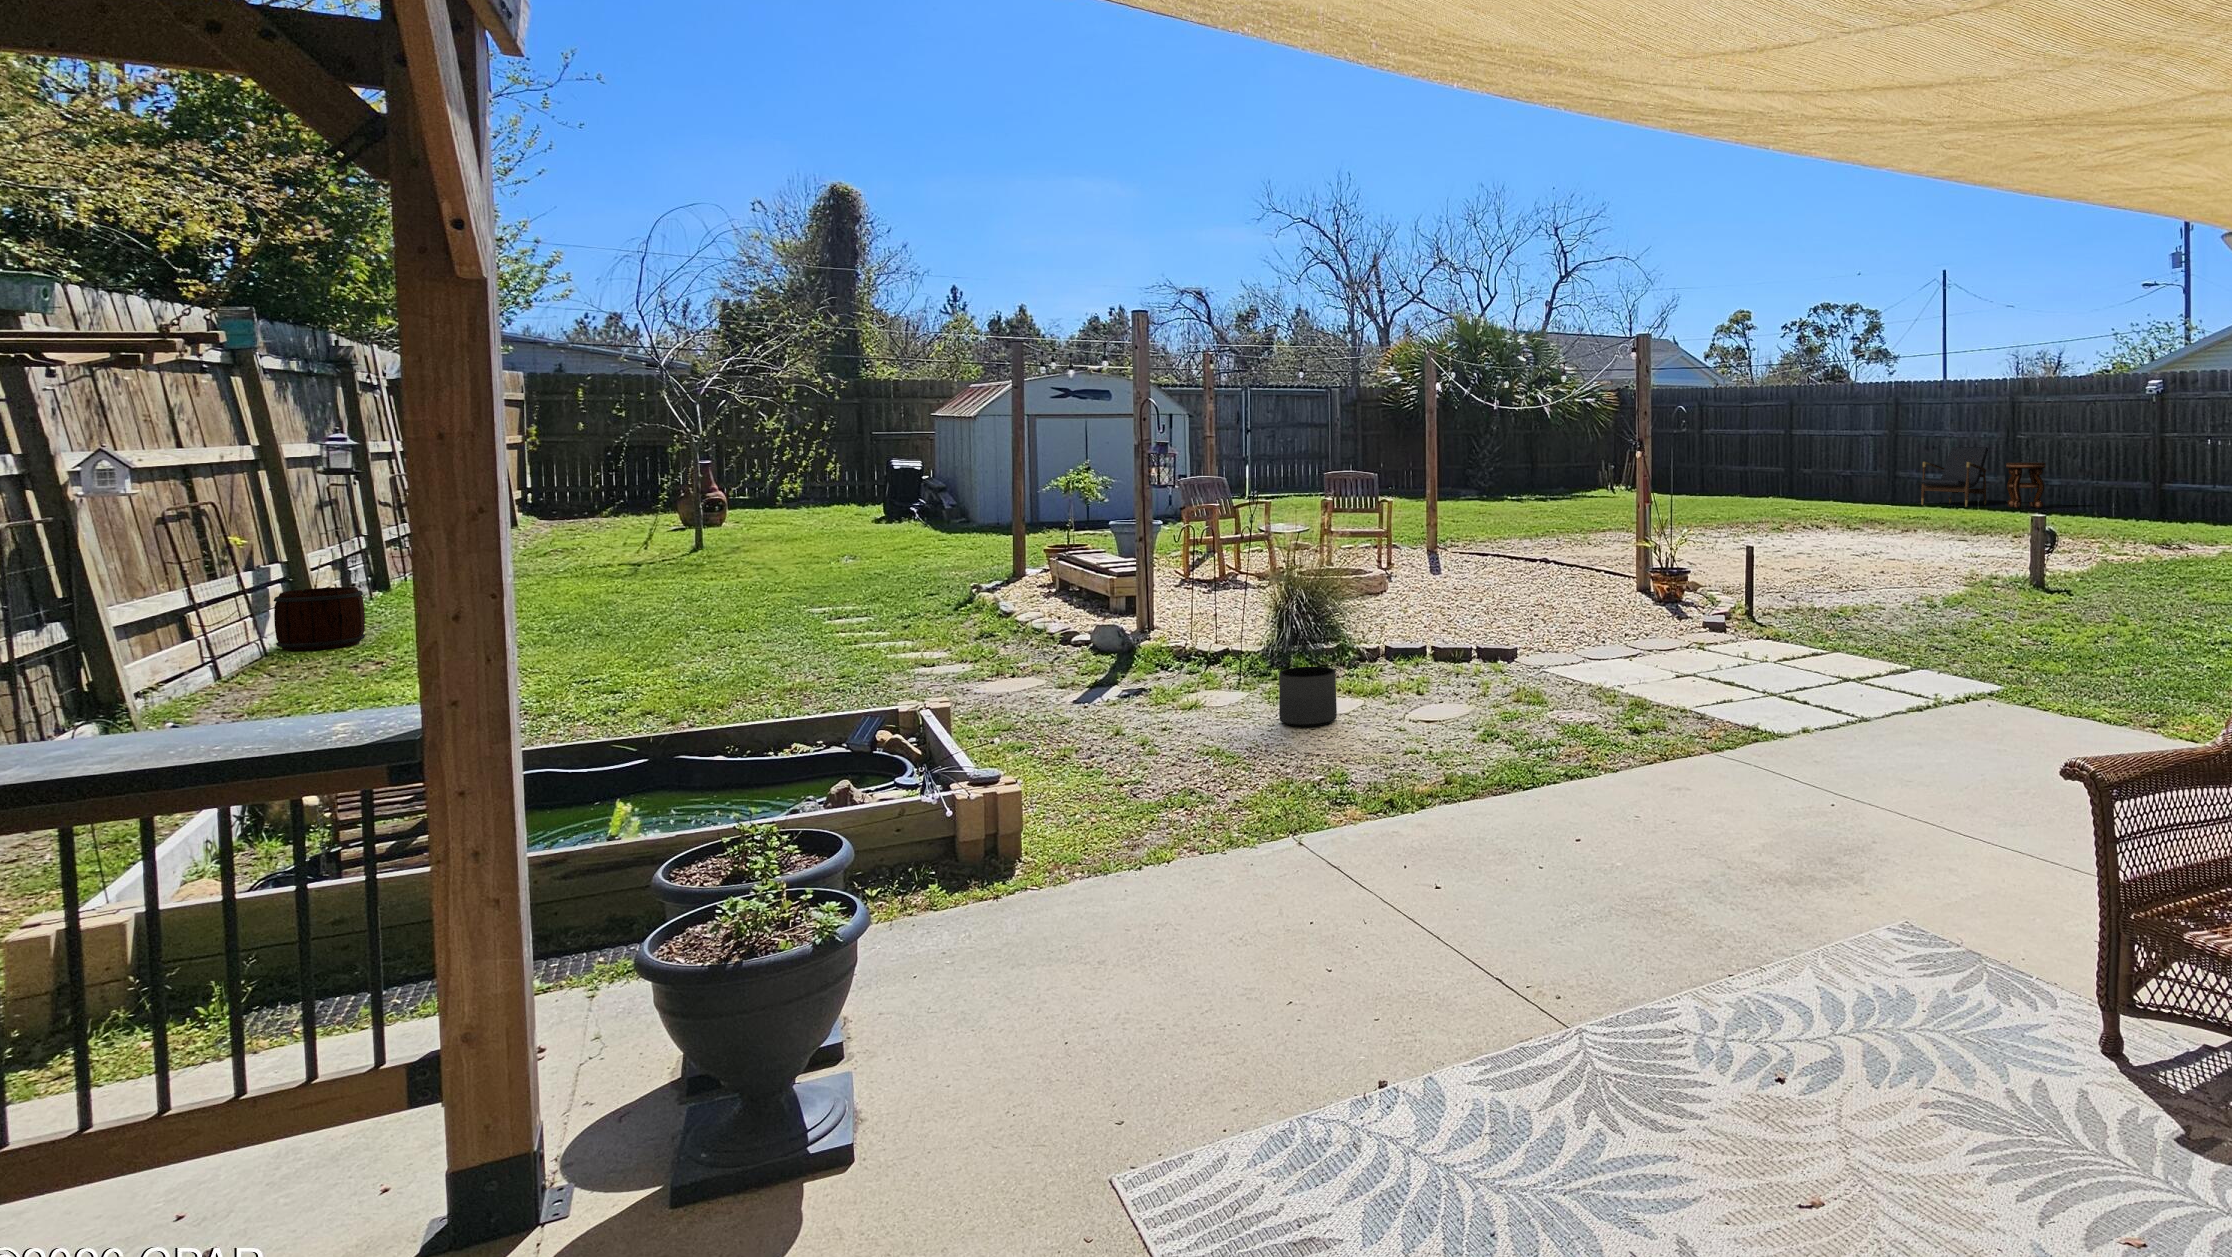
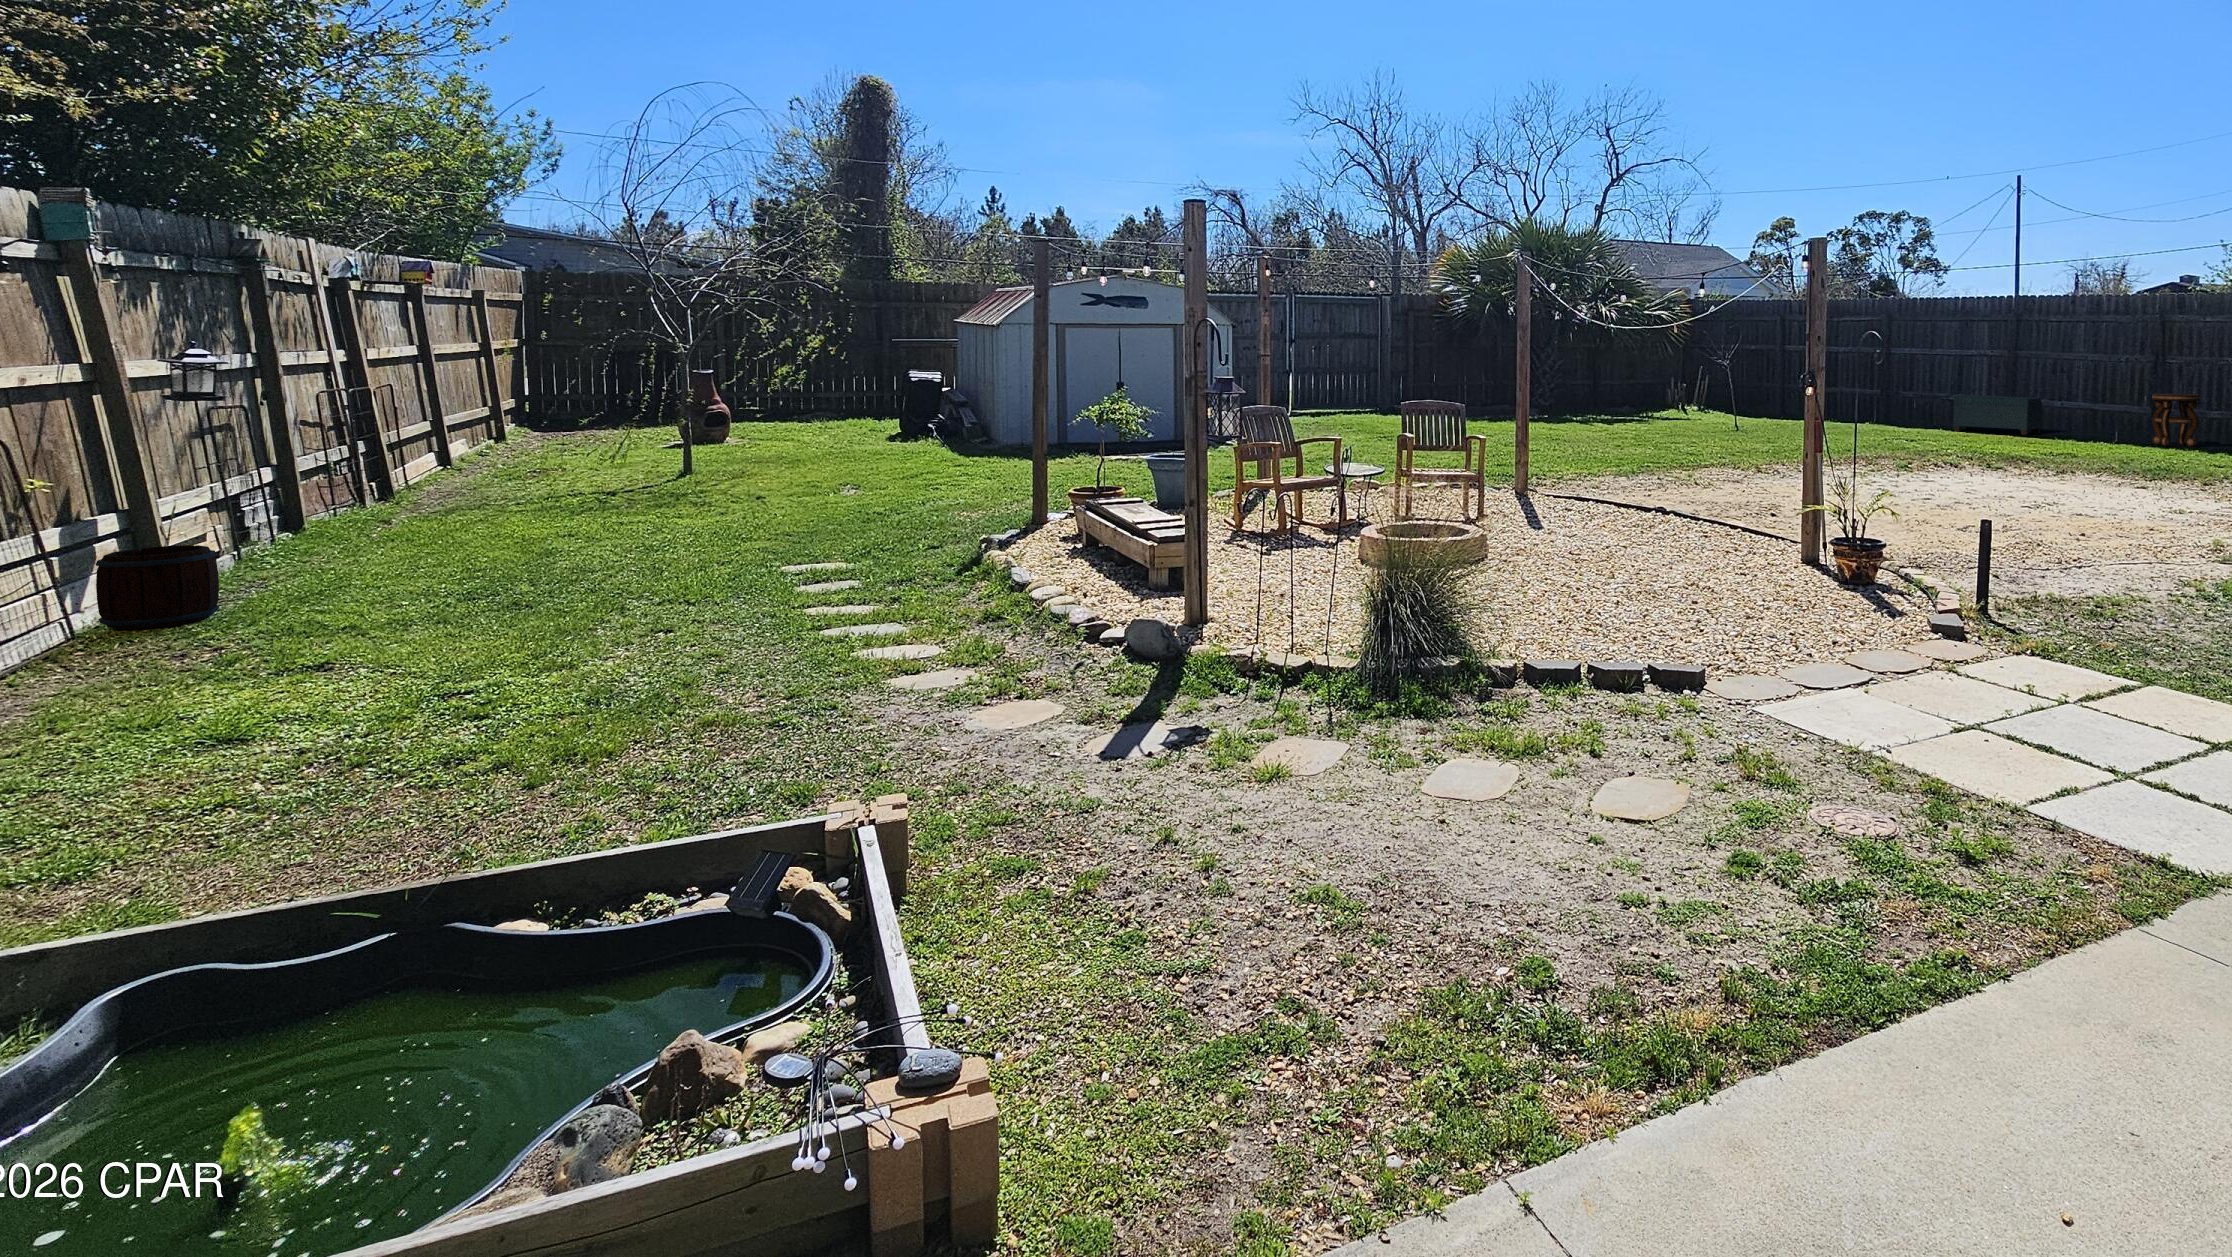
lounge chair: present [1921,447,1988,507] -> none [2048,374,2127,443]
bench: none [1845,469,1920,502] -> present [1953,396,2042,435]
planter: present [1279,667,1337,727] -> none [1414,735,1499,837]

